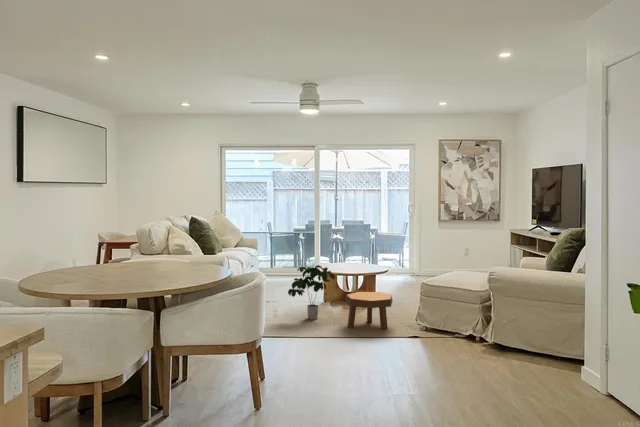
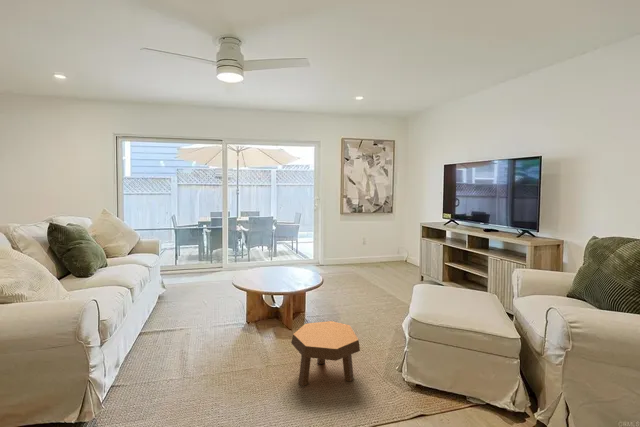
potted plant: present [288,265,335,319] -> none [206,291,271,369]

